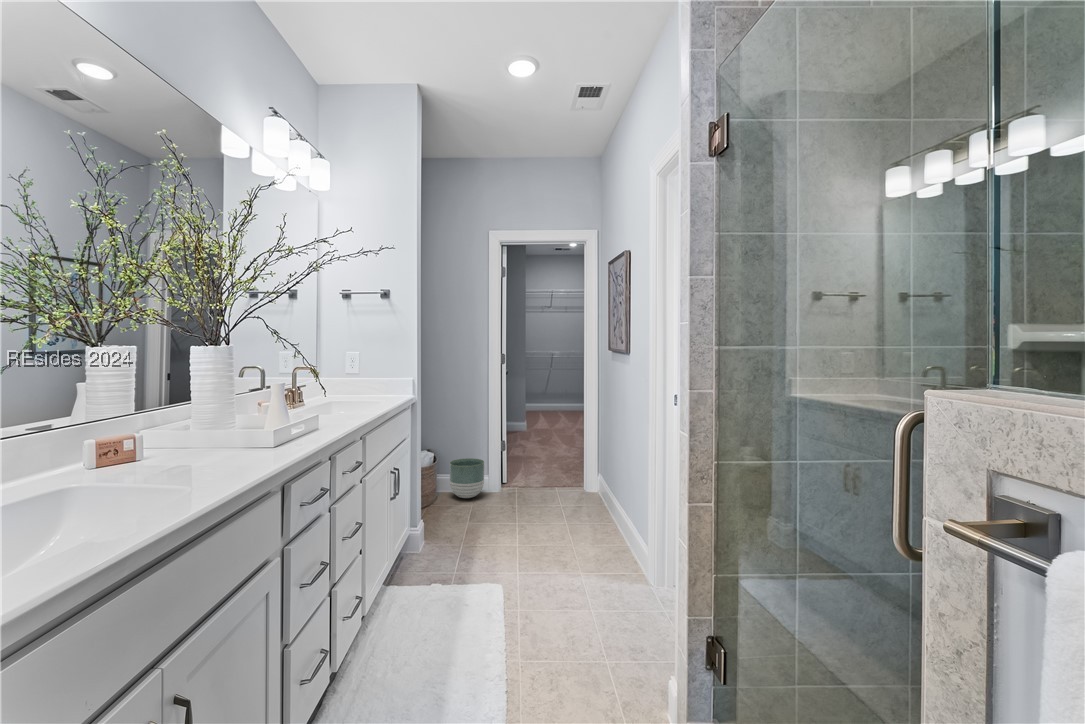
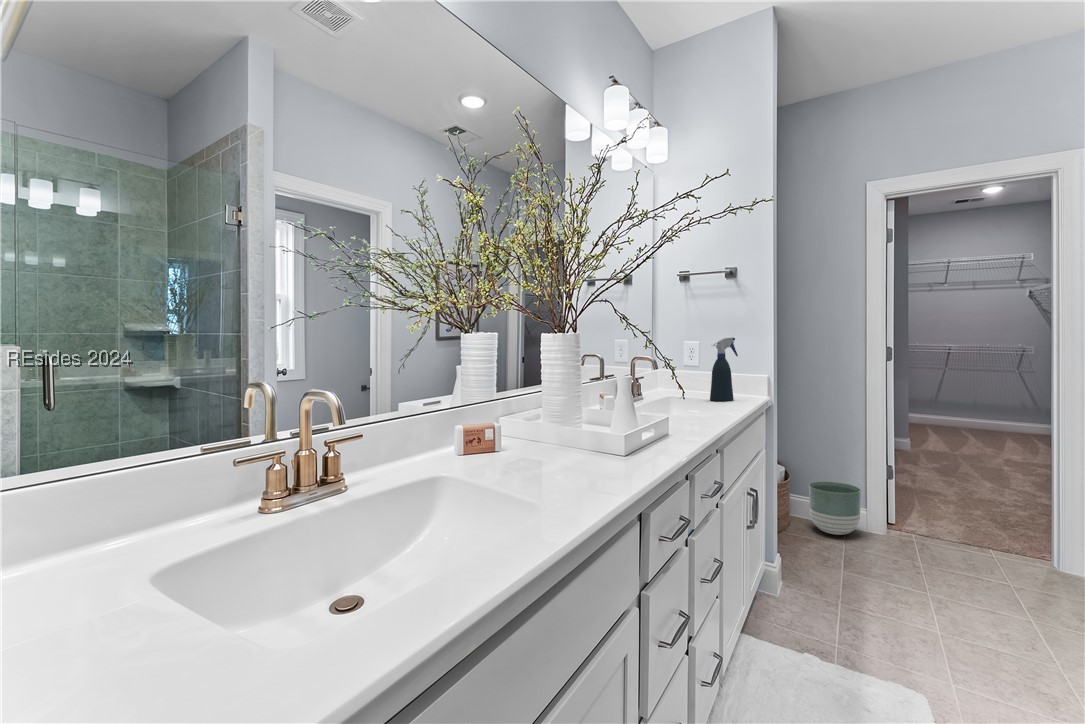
spray bottle: none [365,349,388,401] -> present [710,337,738,401]

